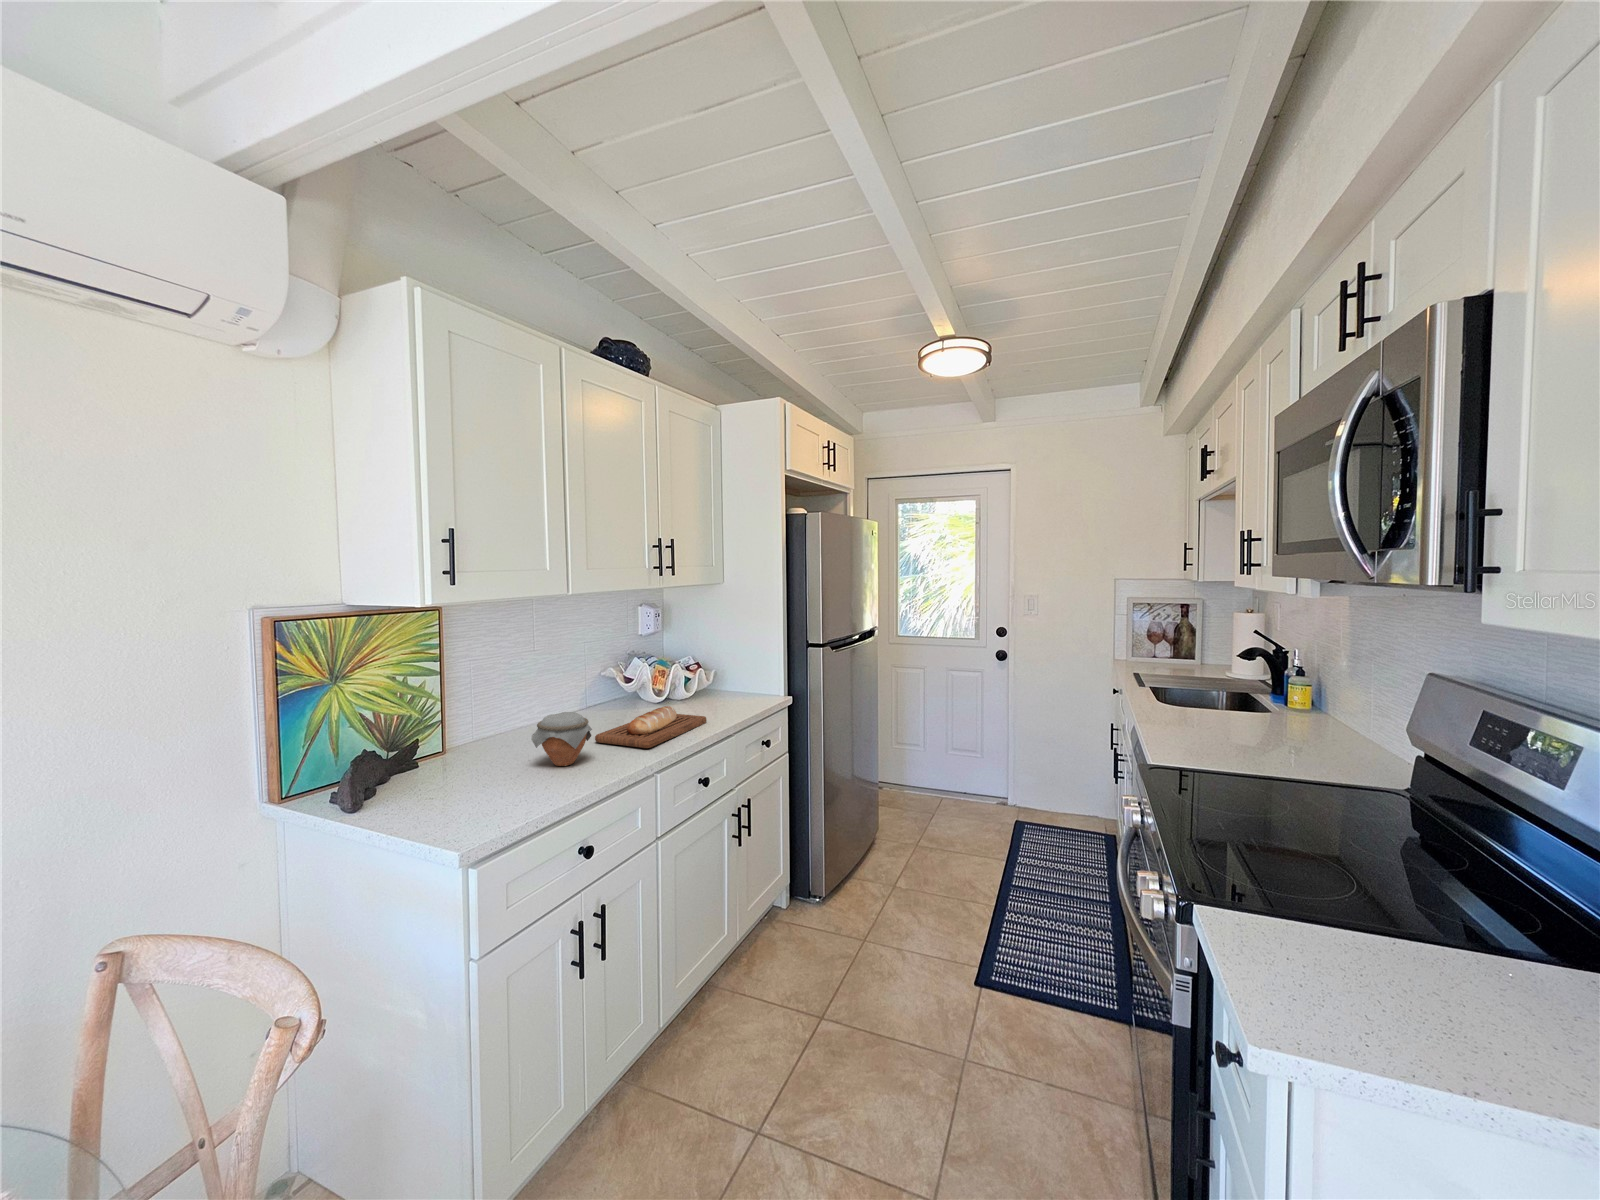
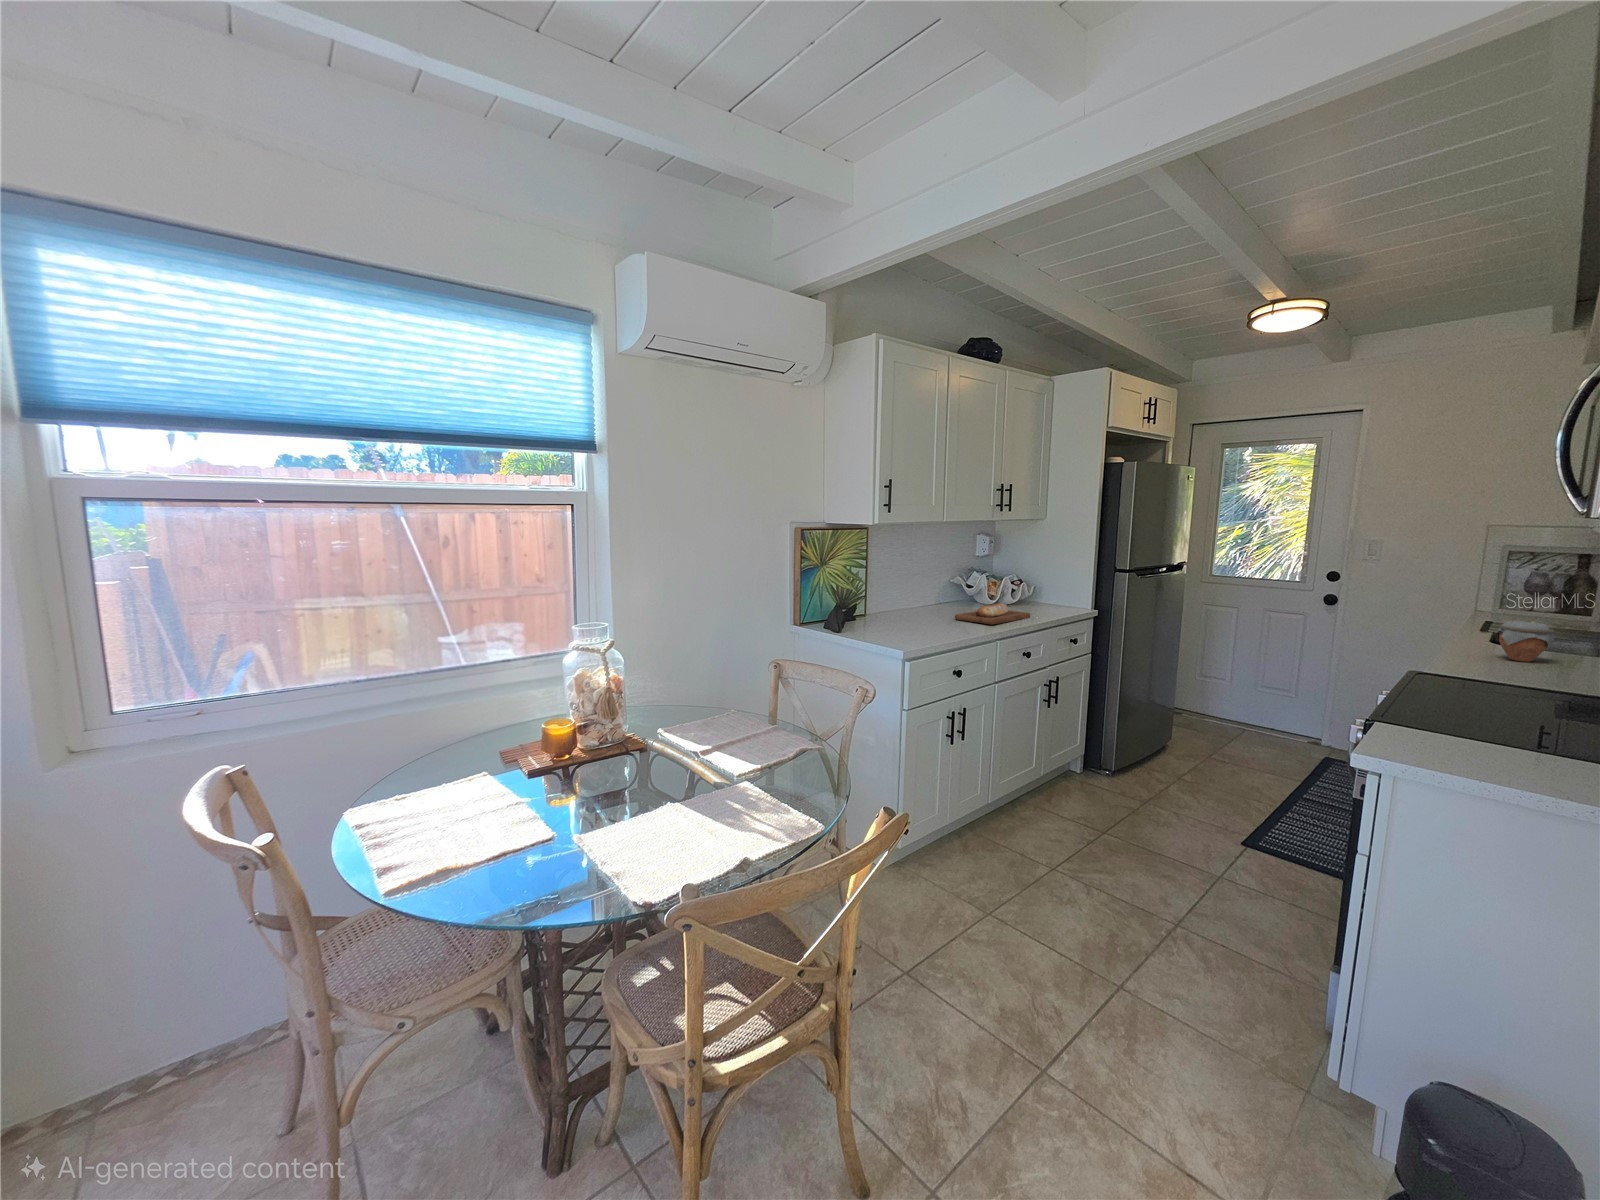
jar: present [531,712,592,766] -> present [1494,621,1555,662]

